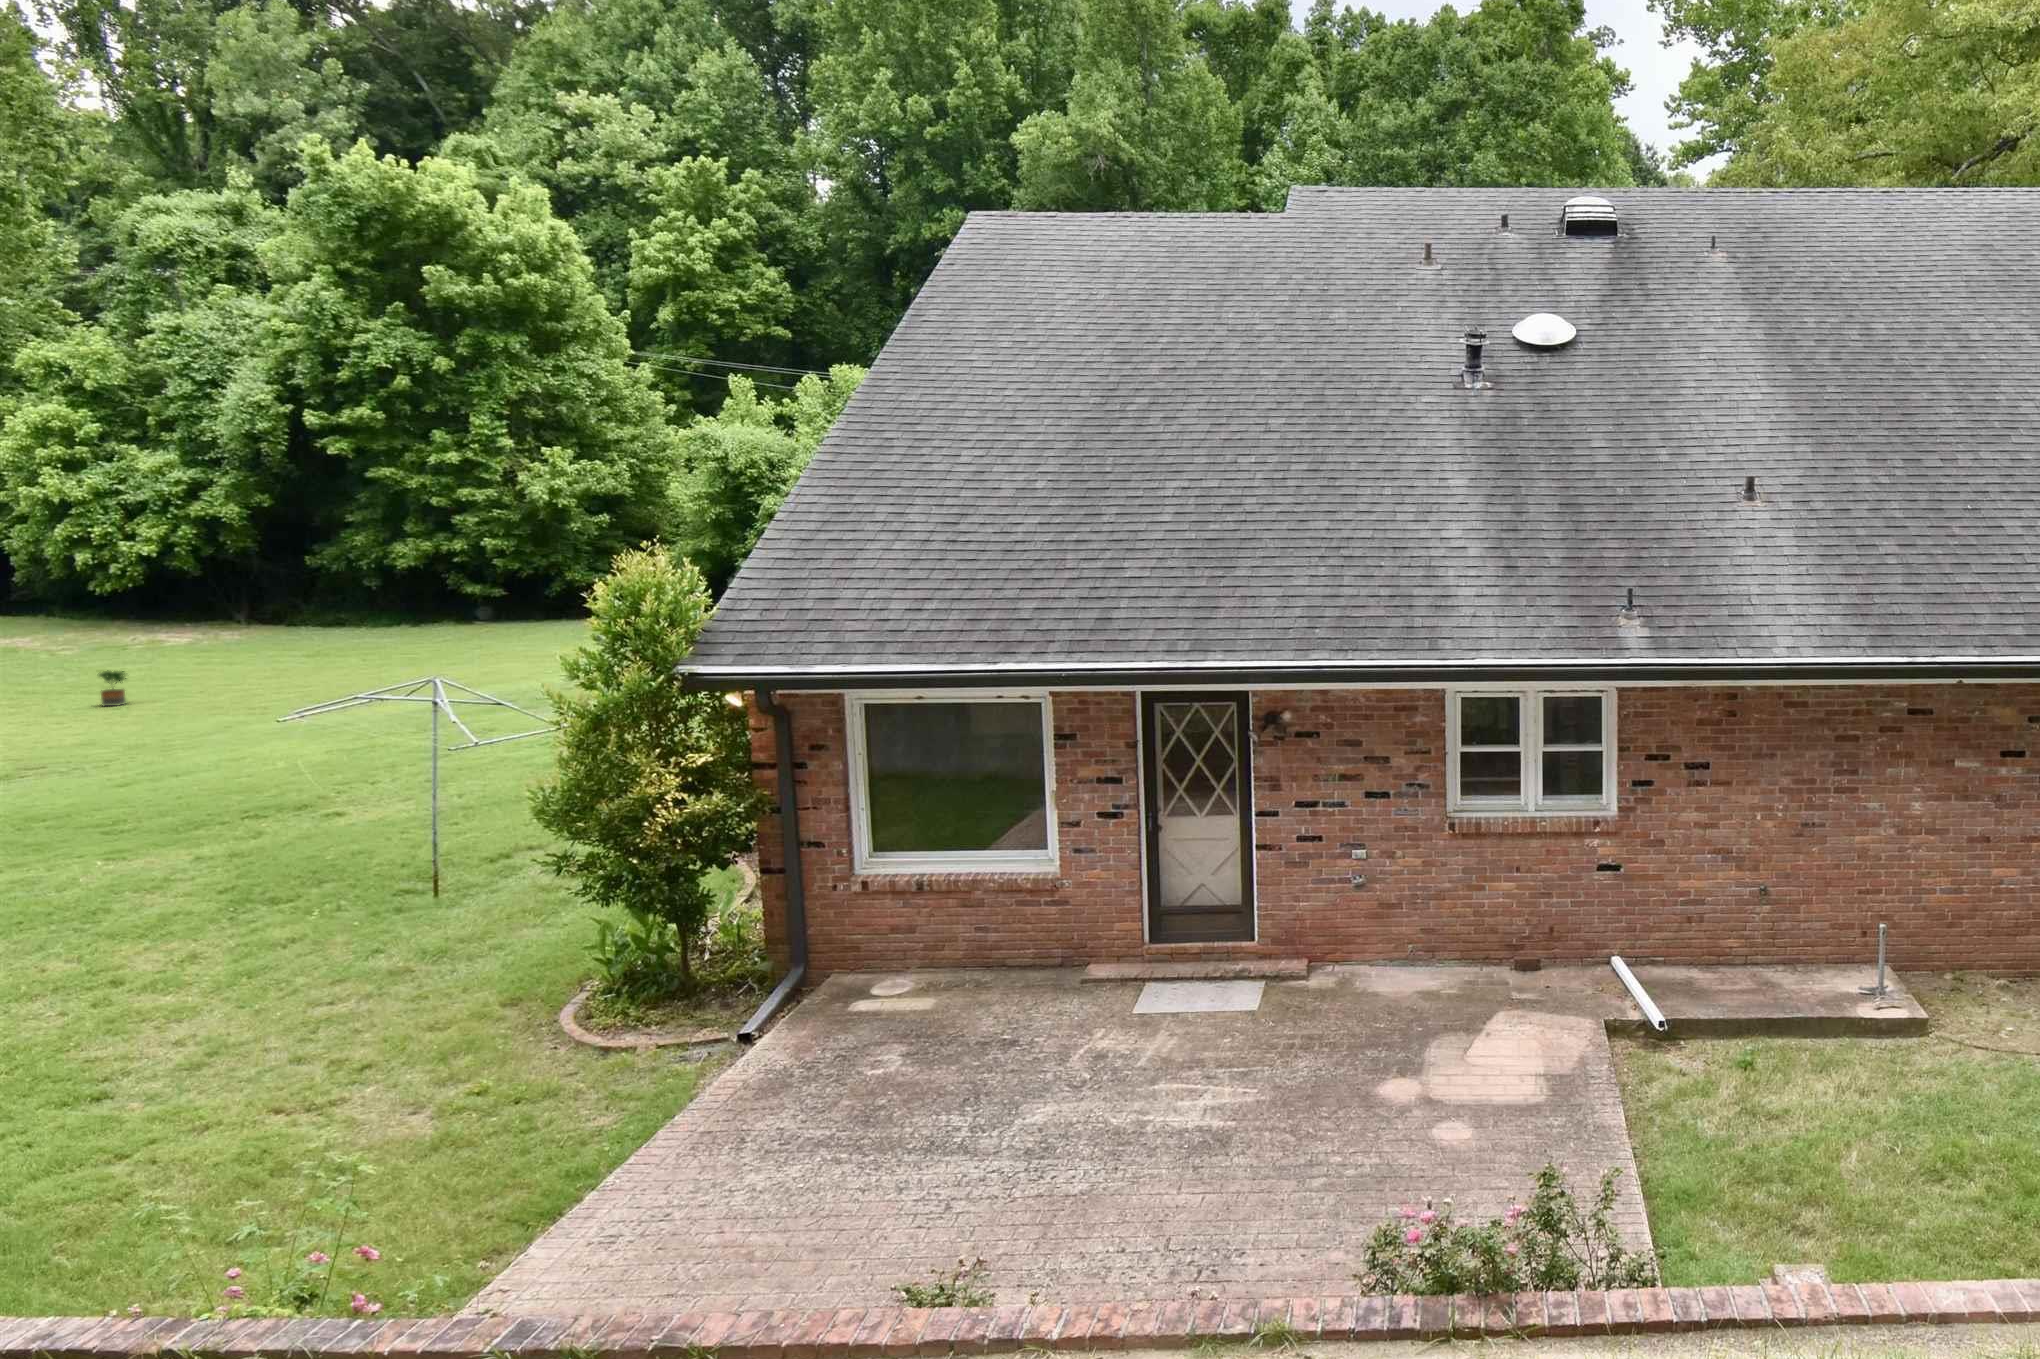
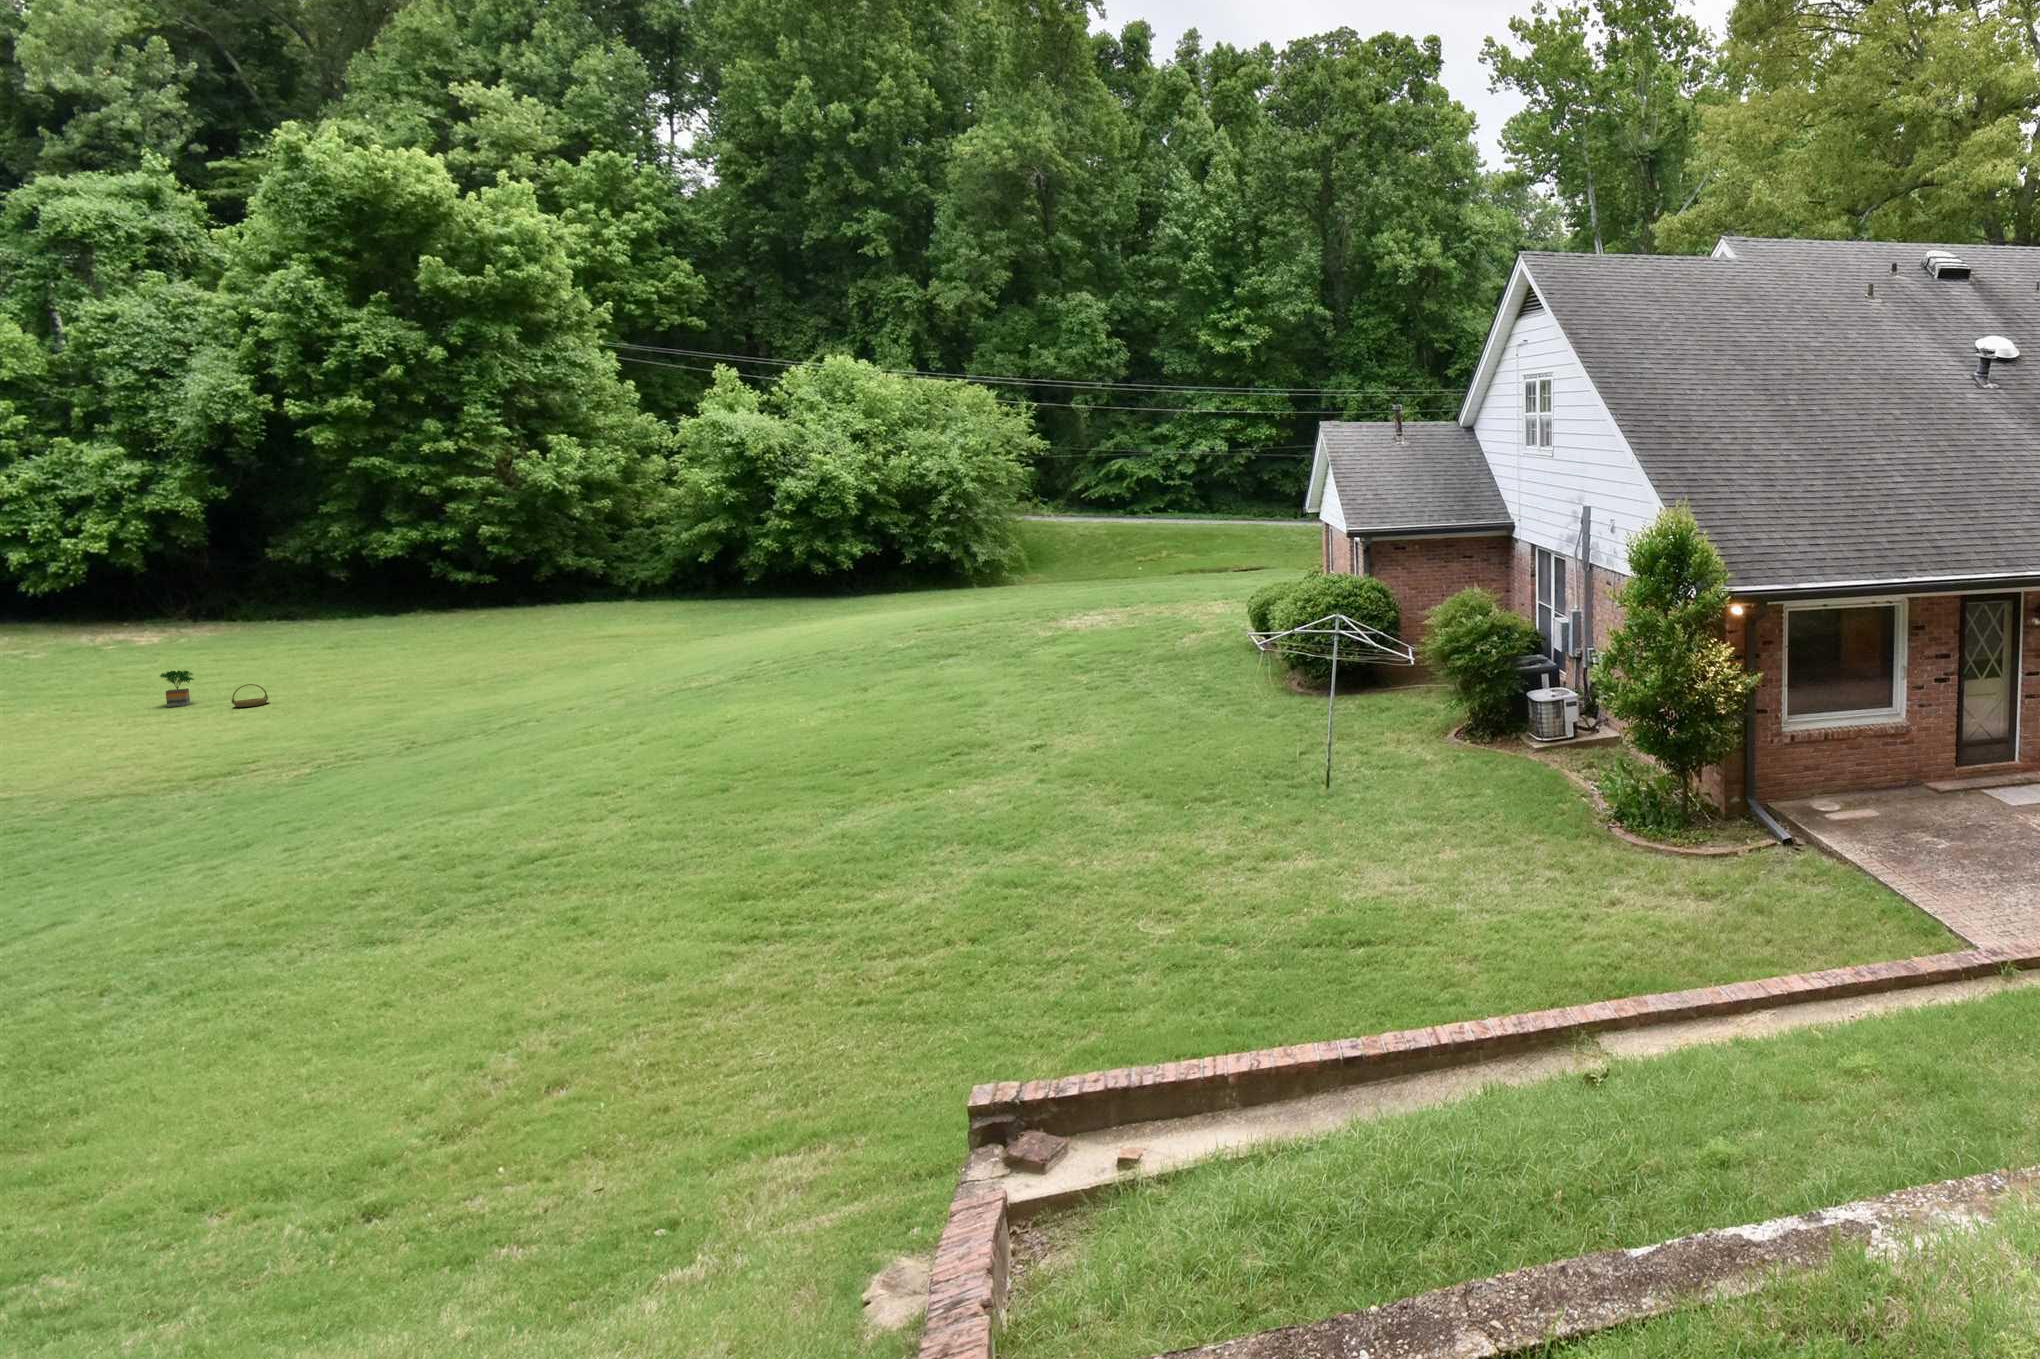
basket: none [151,687,187,709] -> present [231,684,268,707]

